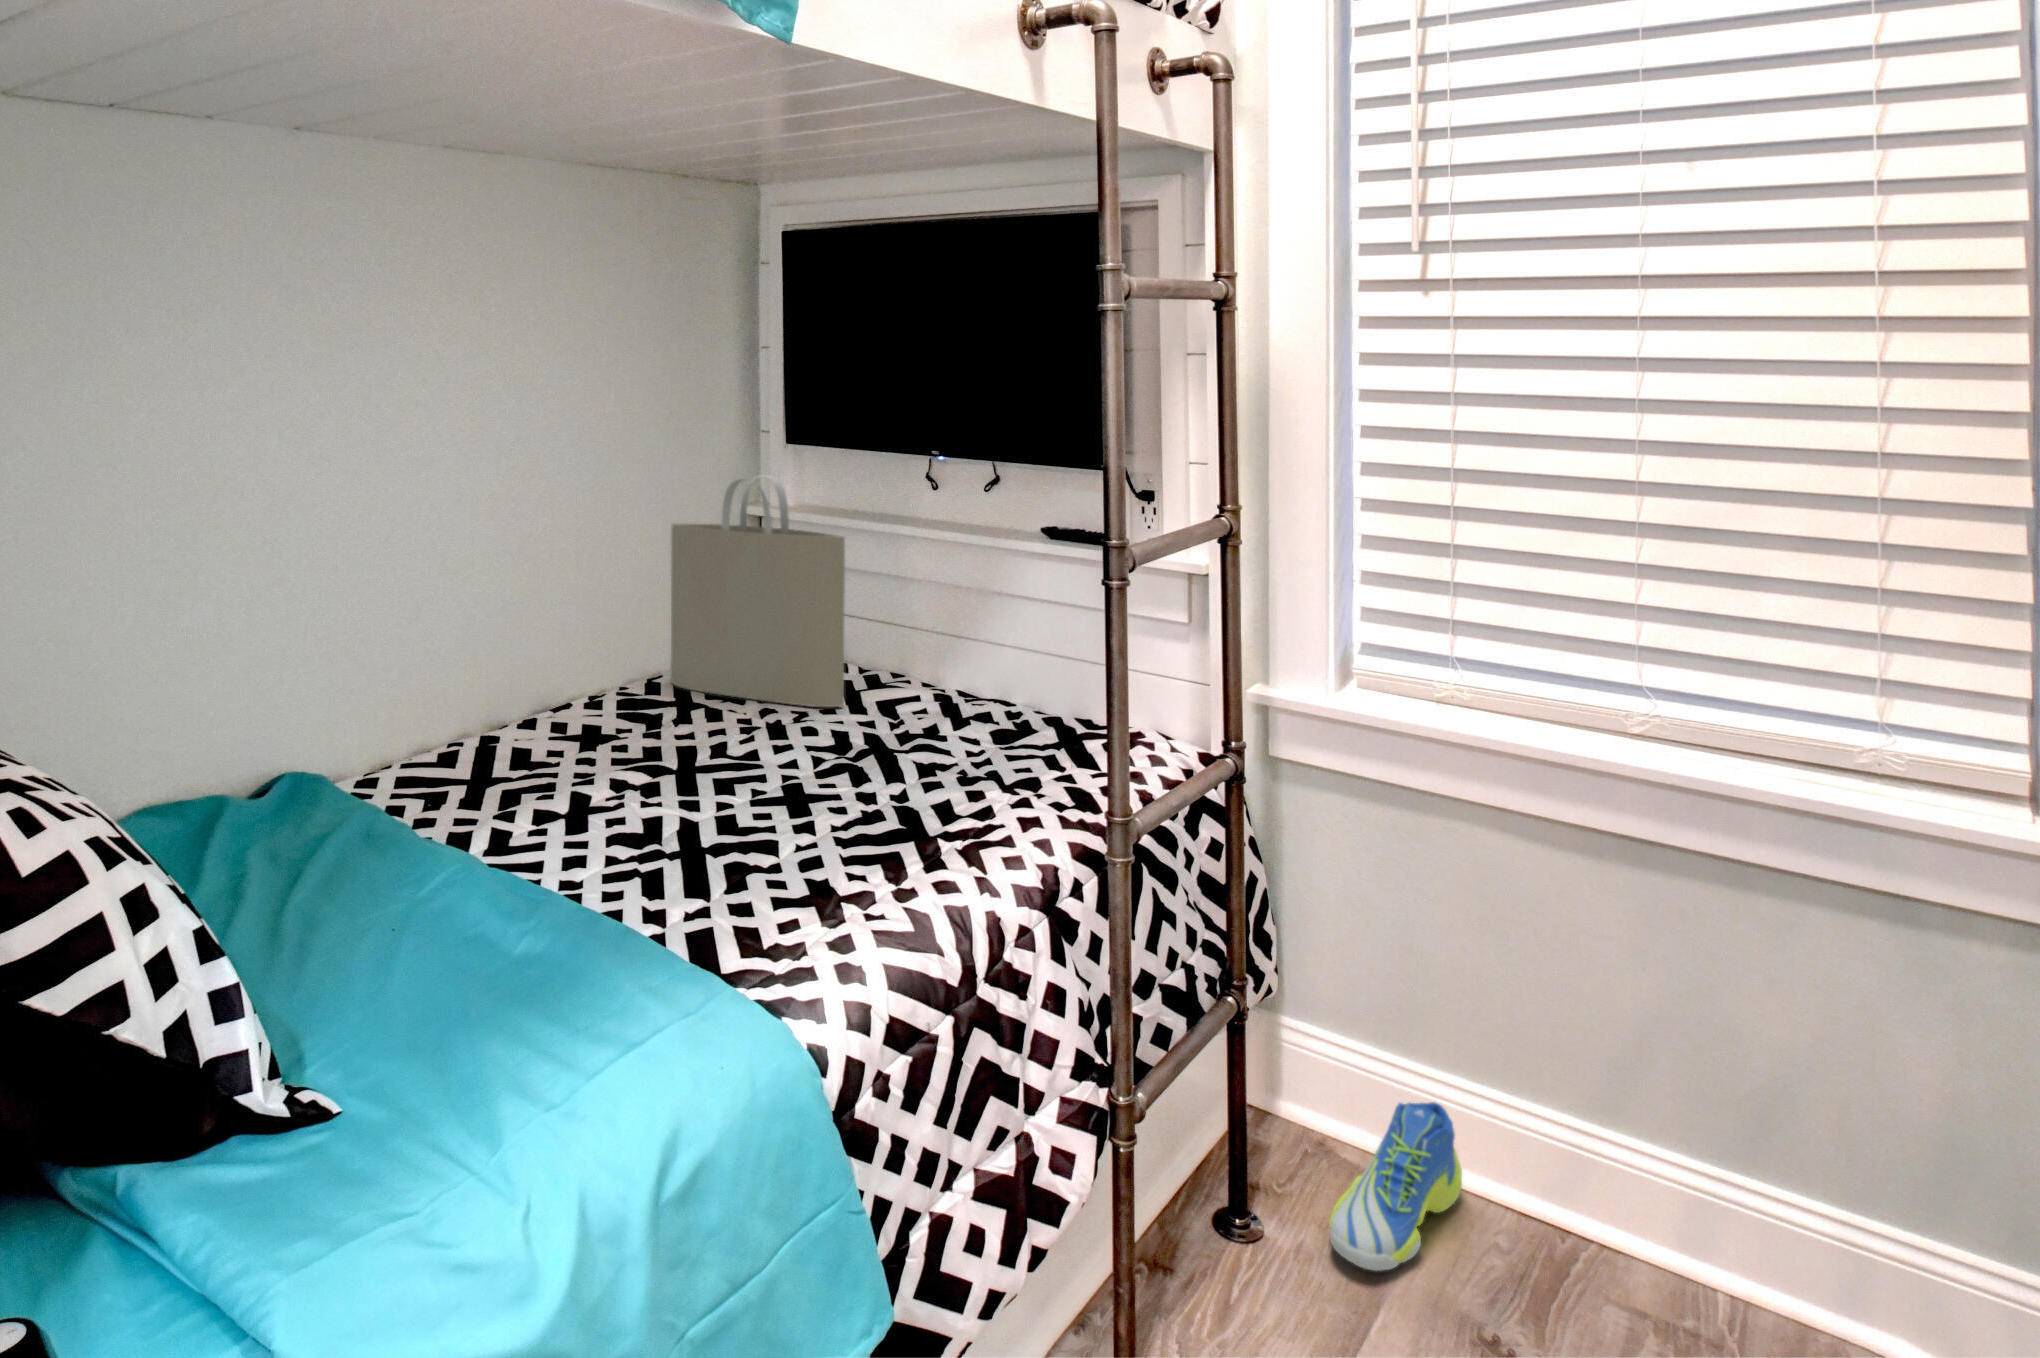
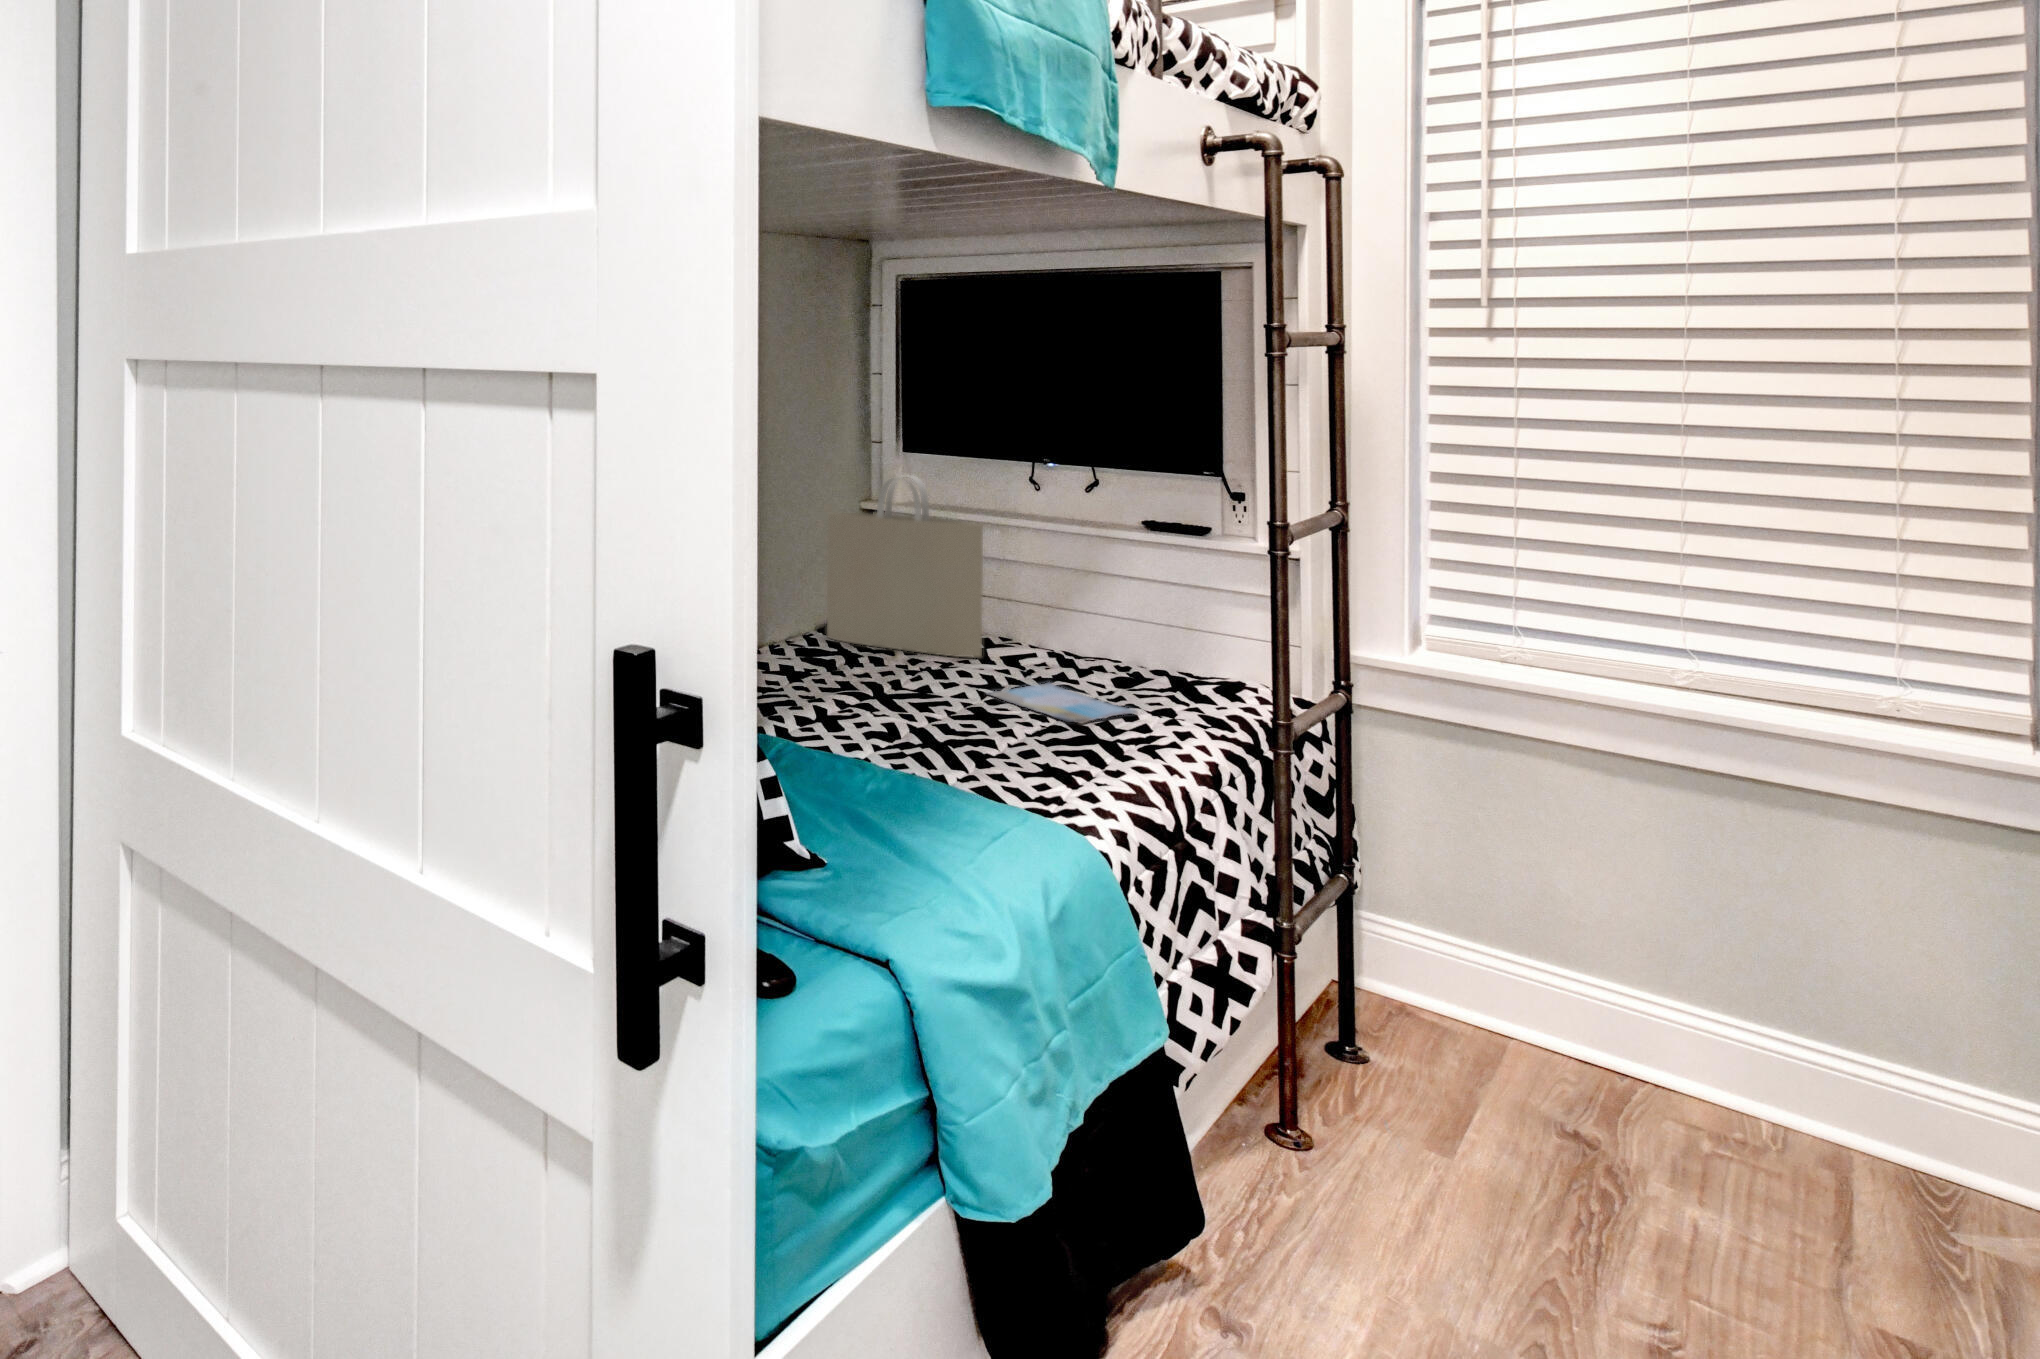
book: none [803,743,981,813] -> present [987,683,1137,723]
sneaker: present [1329,1102,1462,1271] -> none [1421,972,1527,1087]

